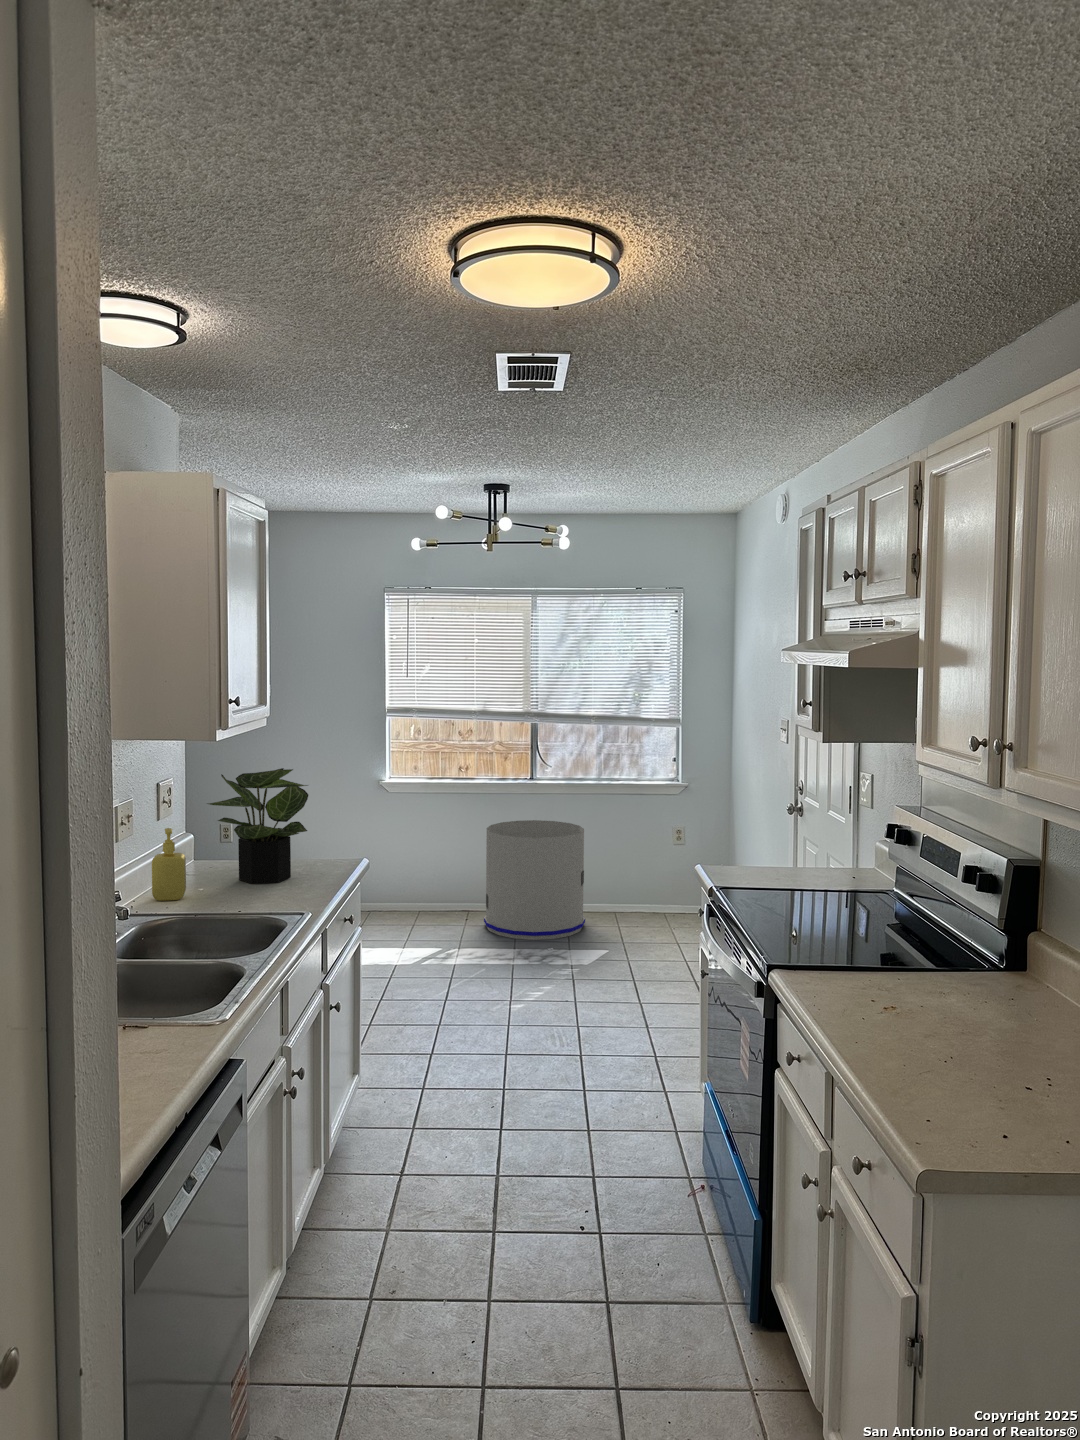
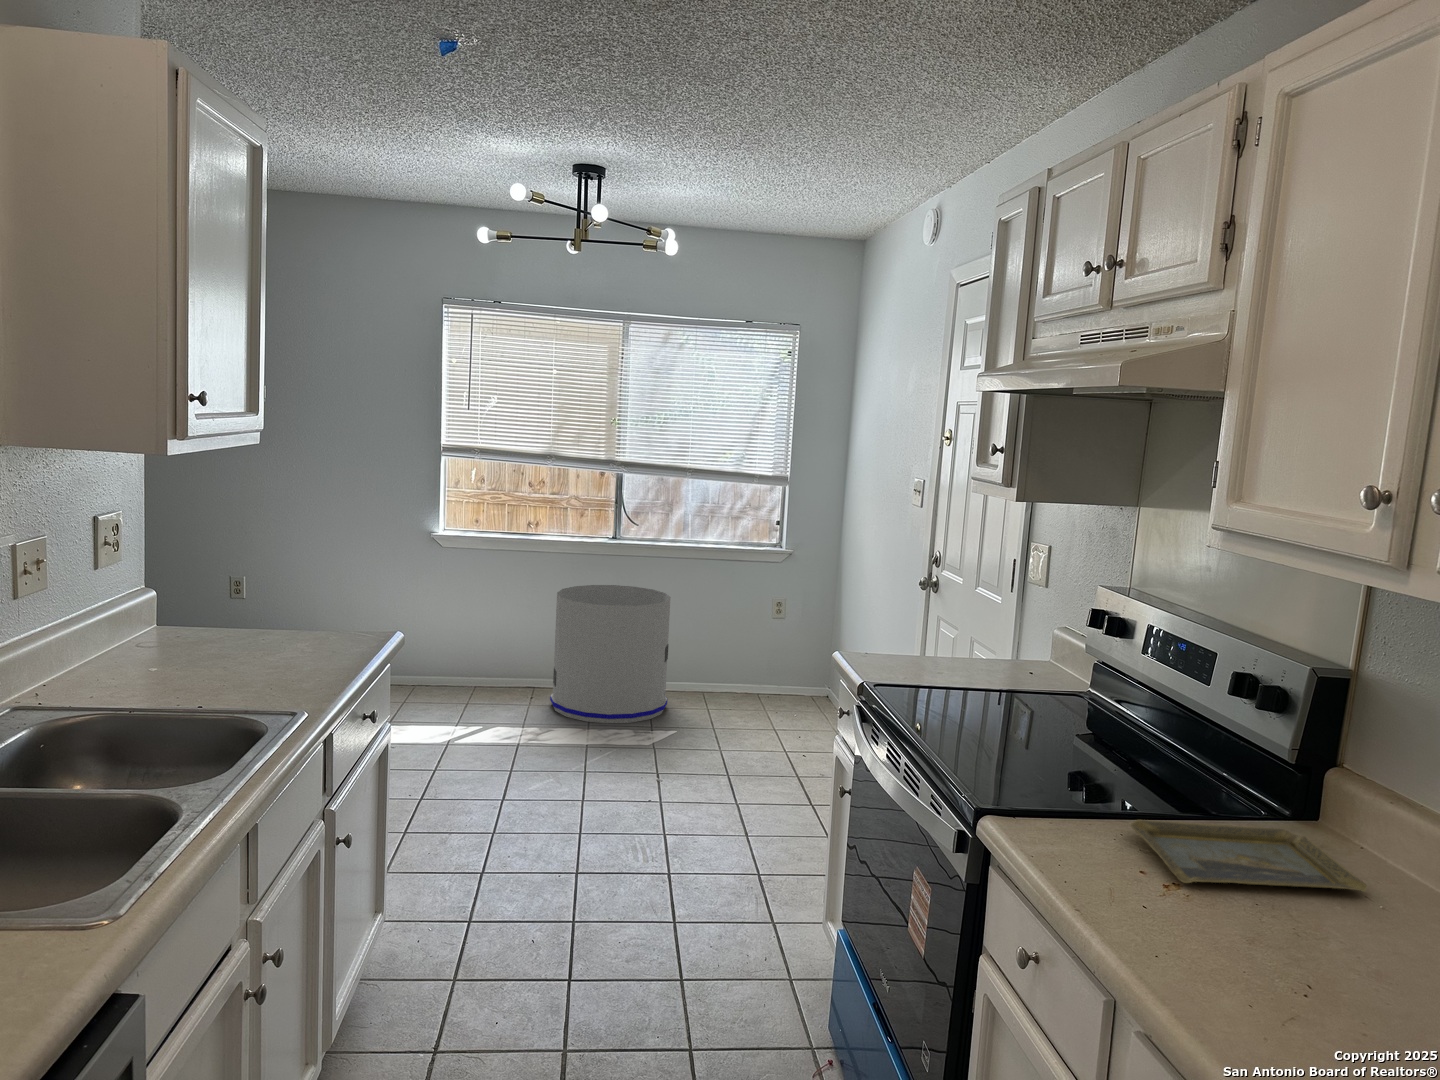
potted plant: present [207,768,308,884] -> none [173,504,321,662]
soap dispenser: present [152,828,186,901] -> none [76,582,131,686]
tray: none [870,969,1022,1009] -> present [1130,820,1367,892]

